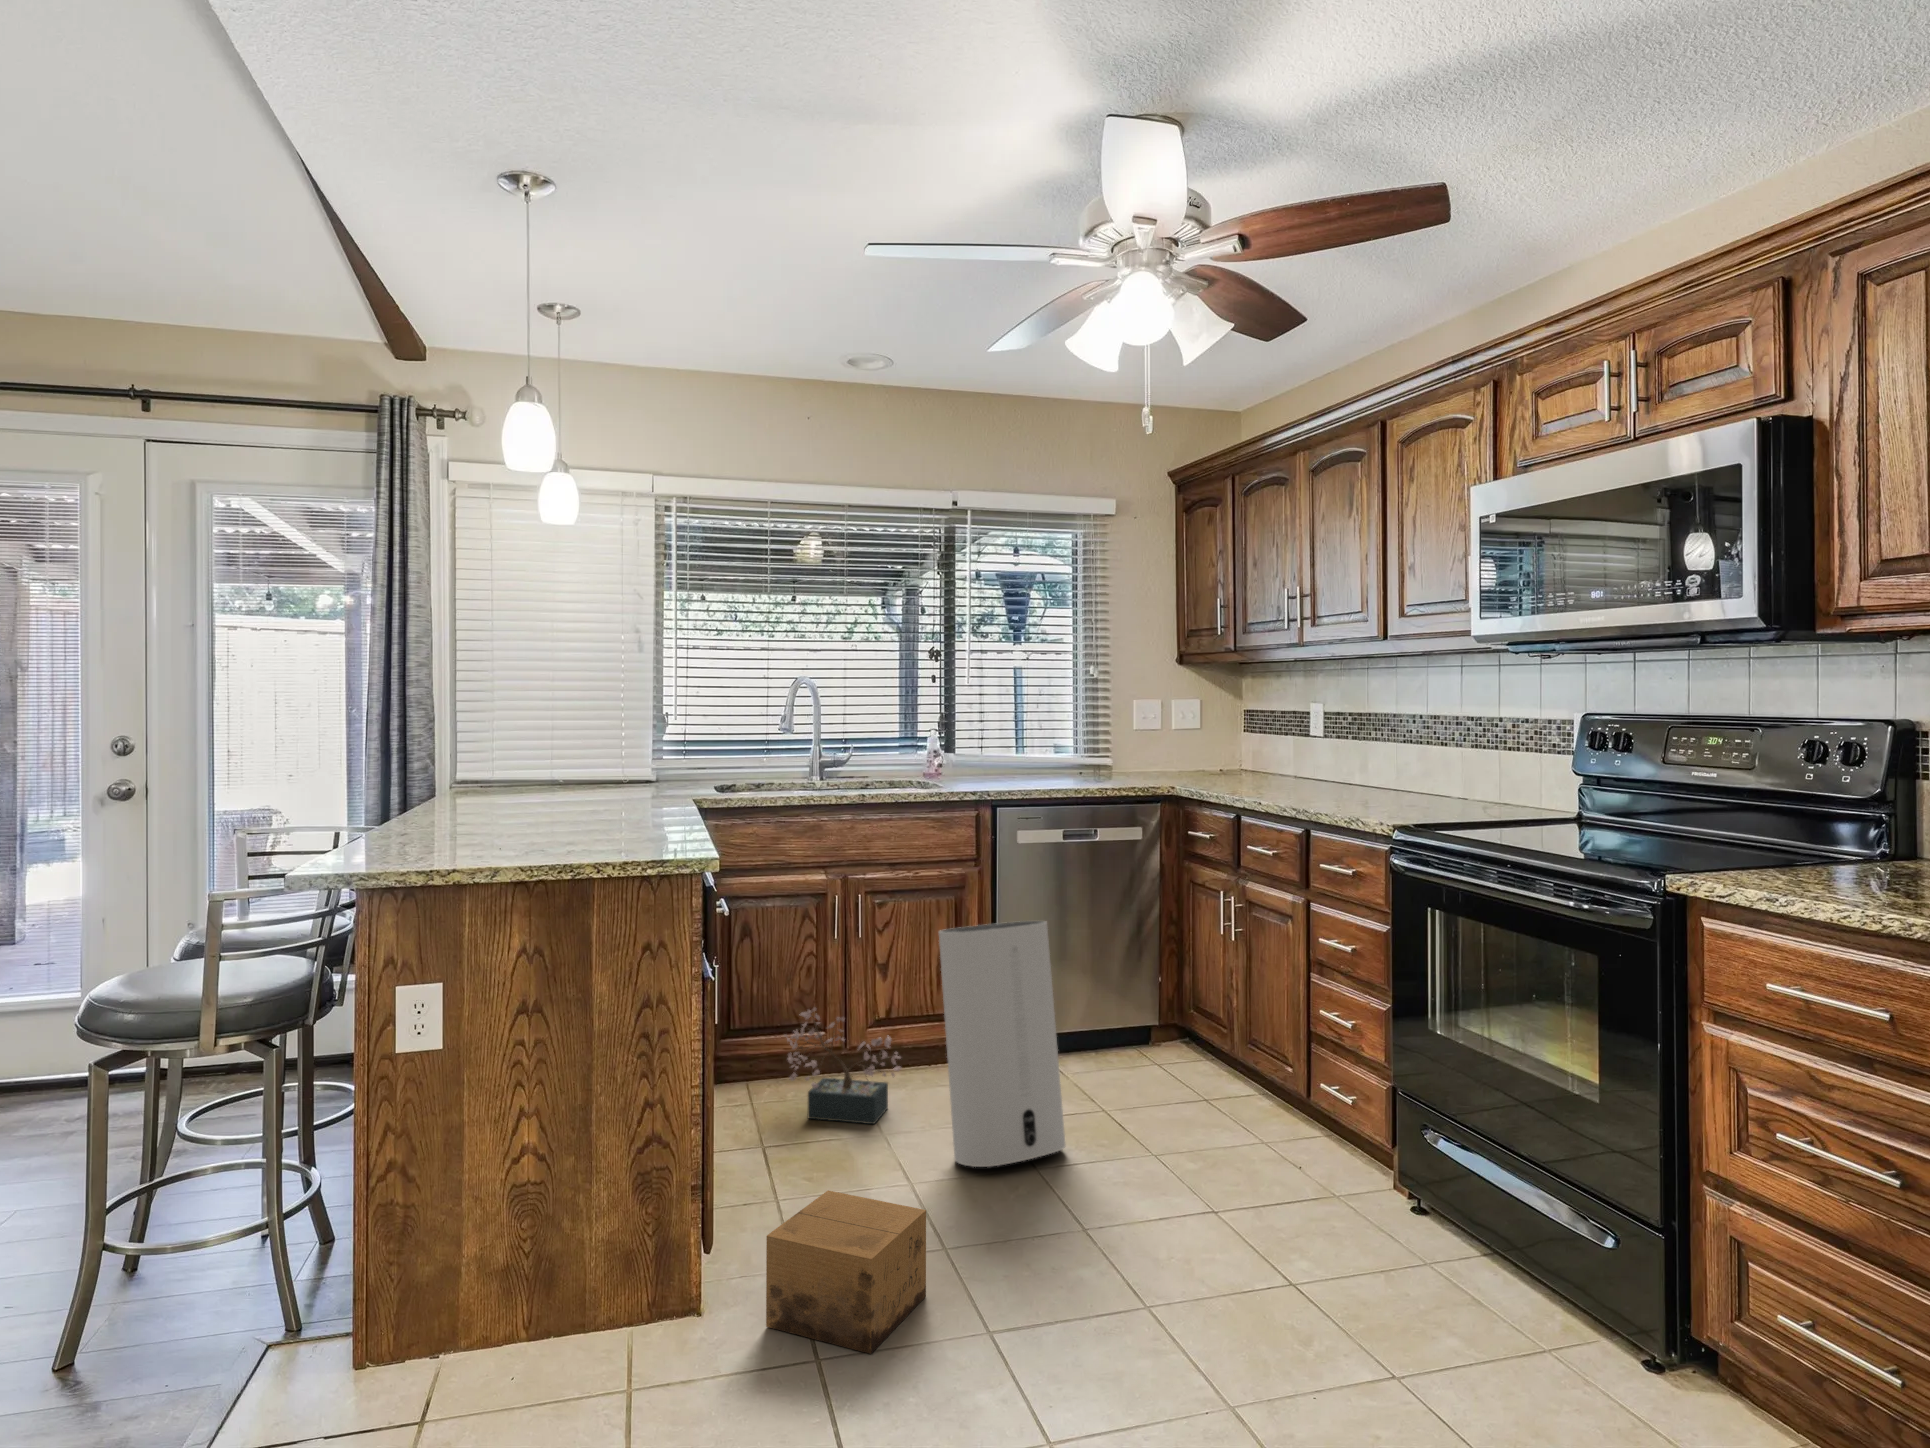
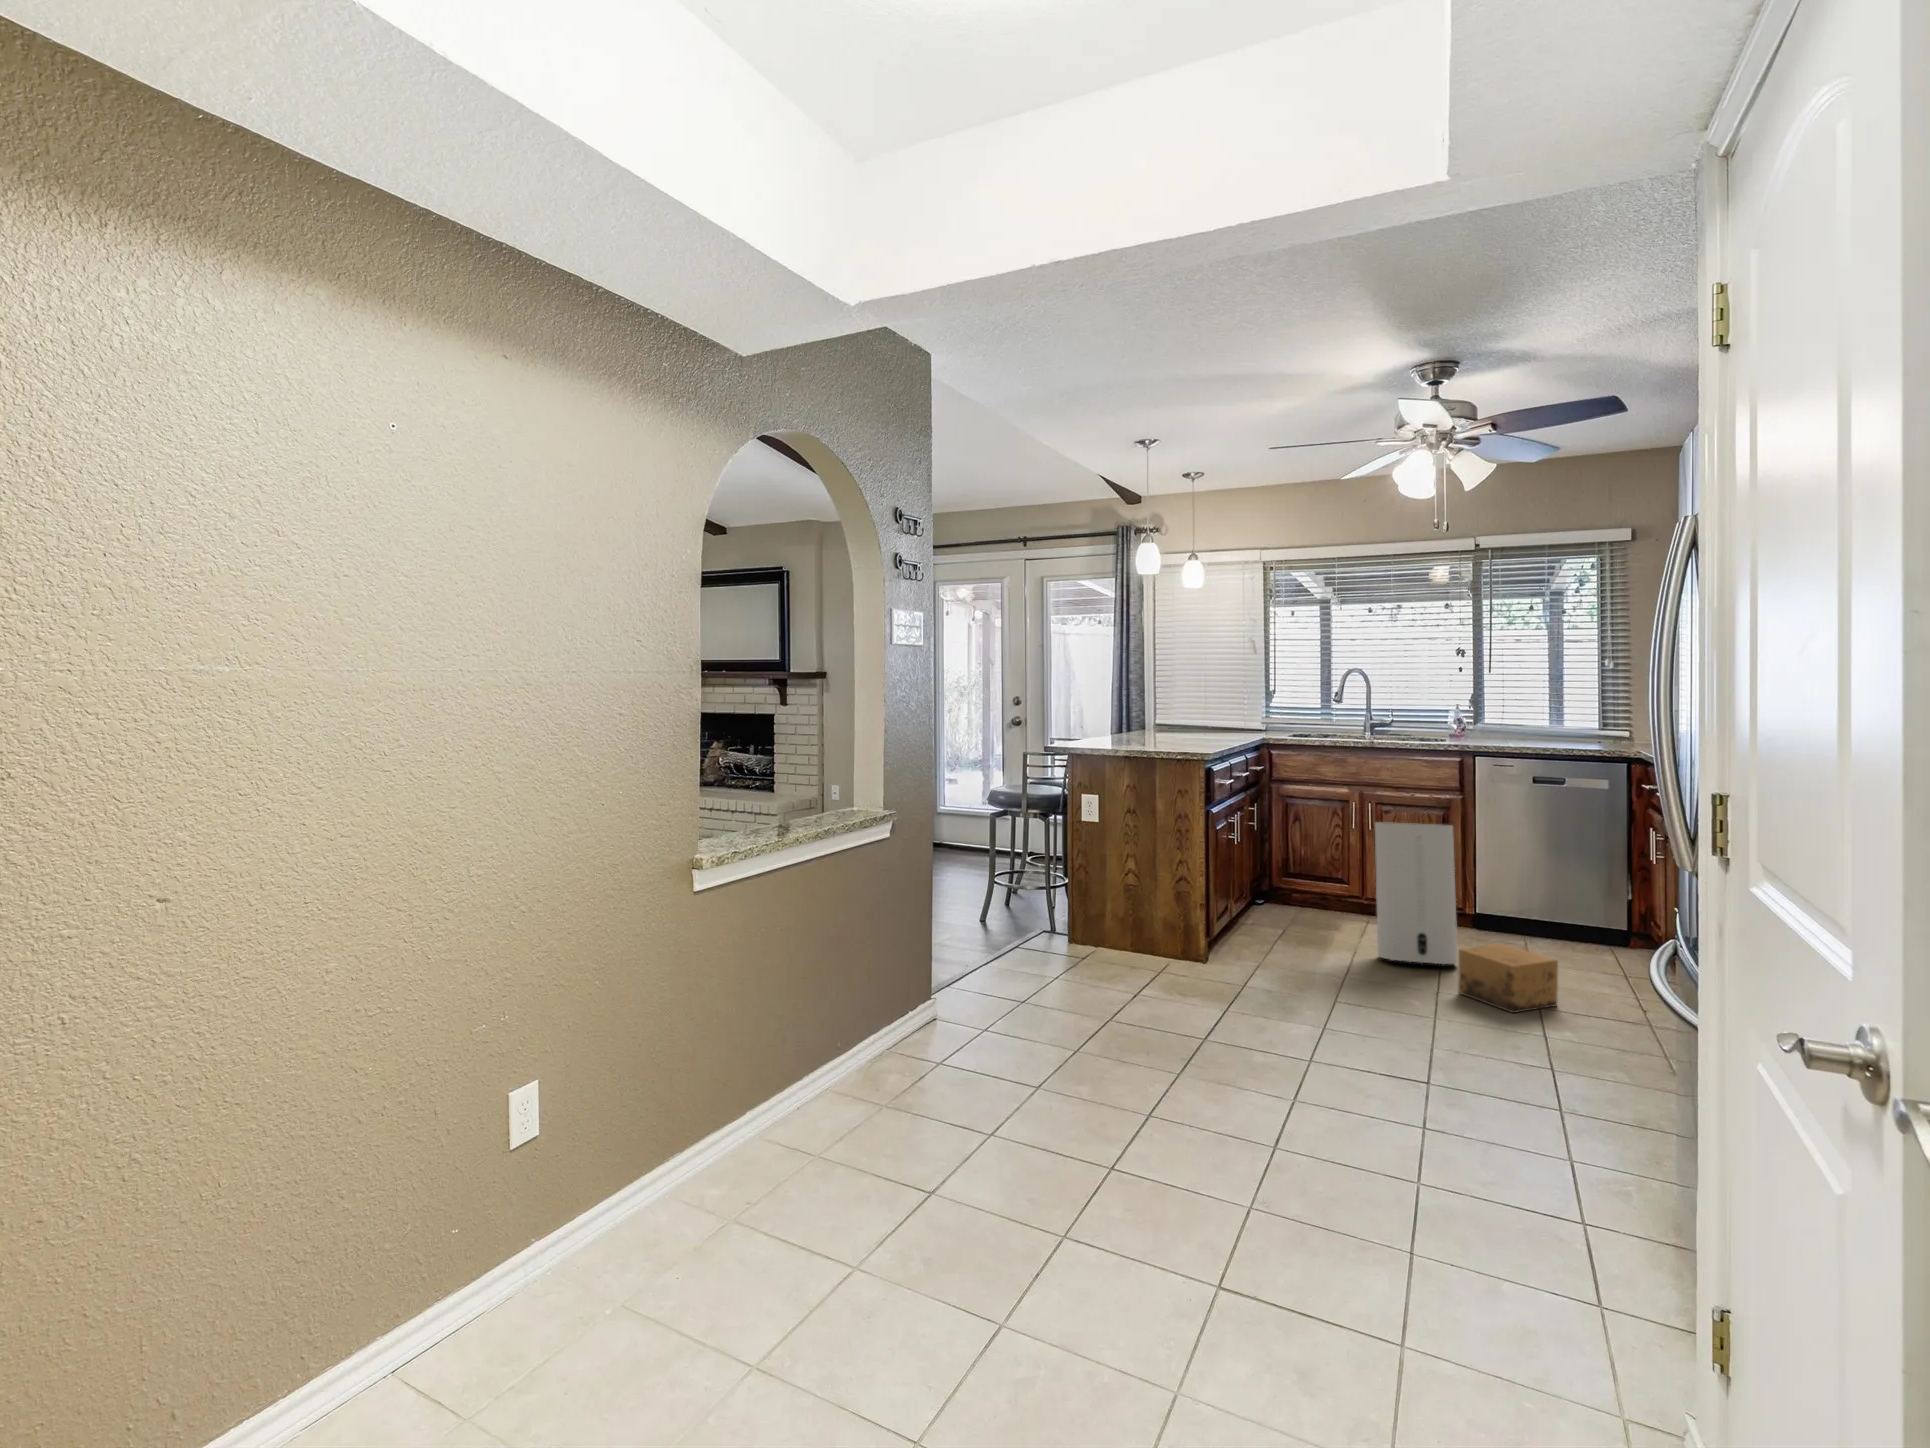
decorative plant: present [784,1008,901,1124] -> none [1301,864,1379,935]
cardboard box: present [766,1190,926,1354] -> present [1458,944,1558,1013]

